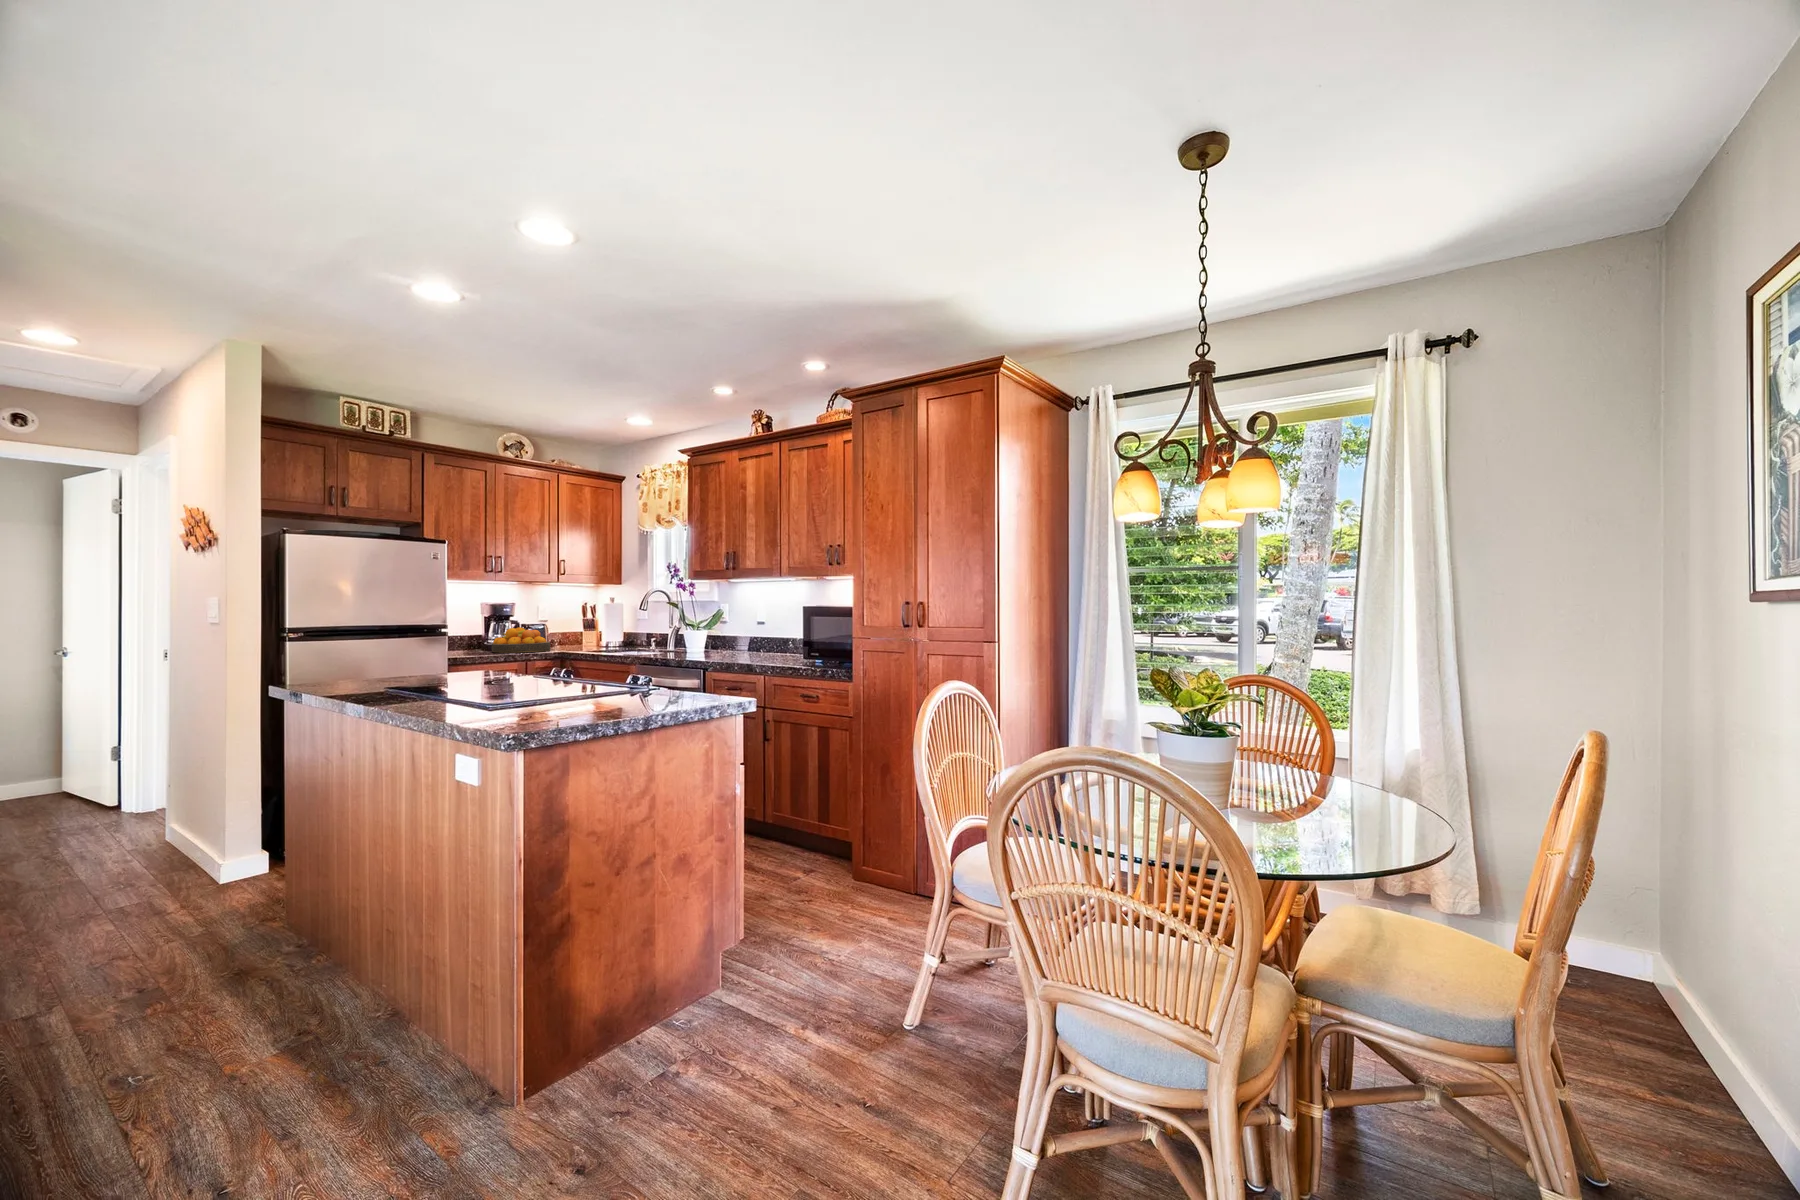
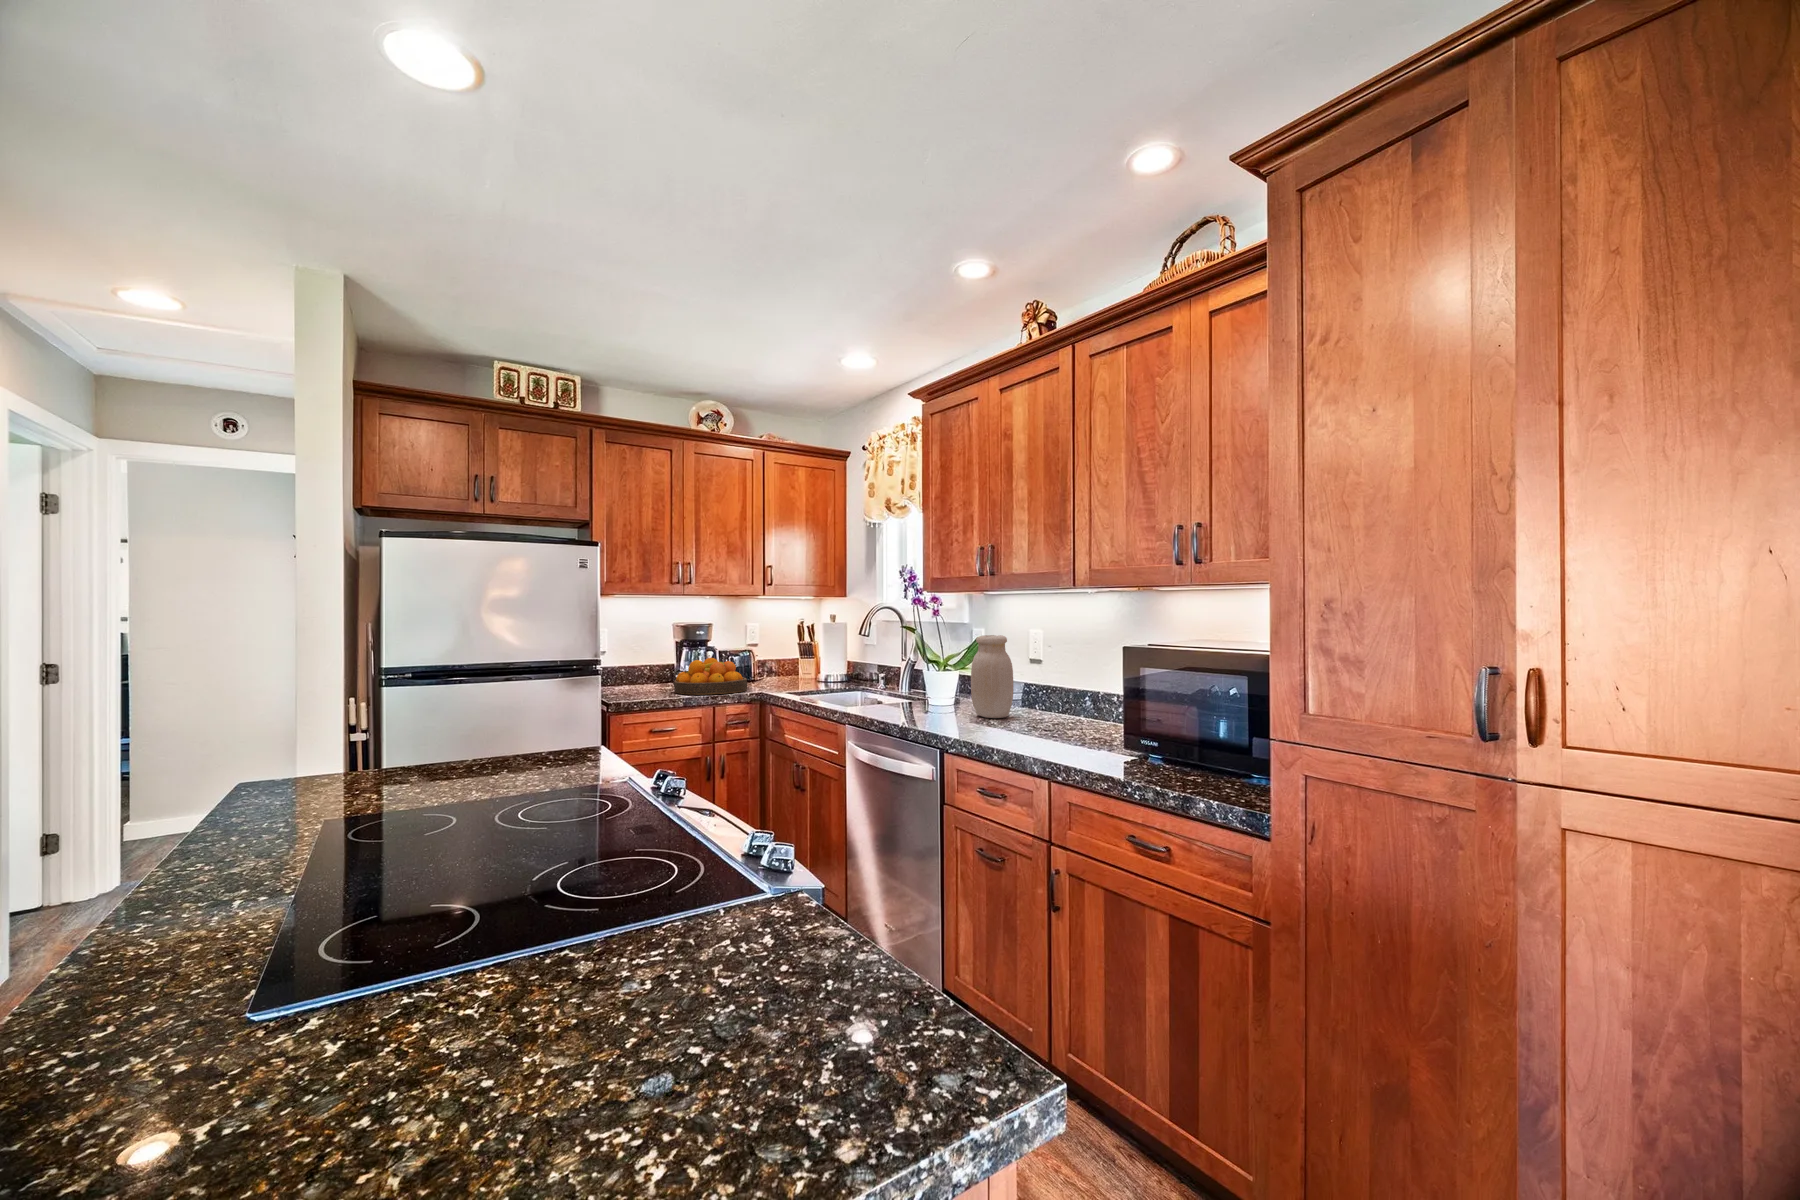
jar: none [720,606,746,654] -> present [971,635,1013,718]

